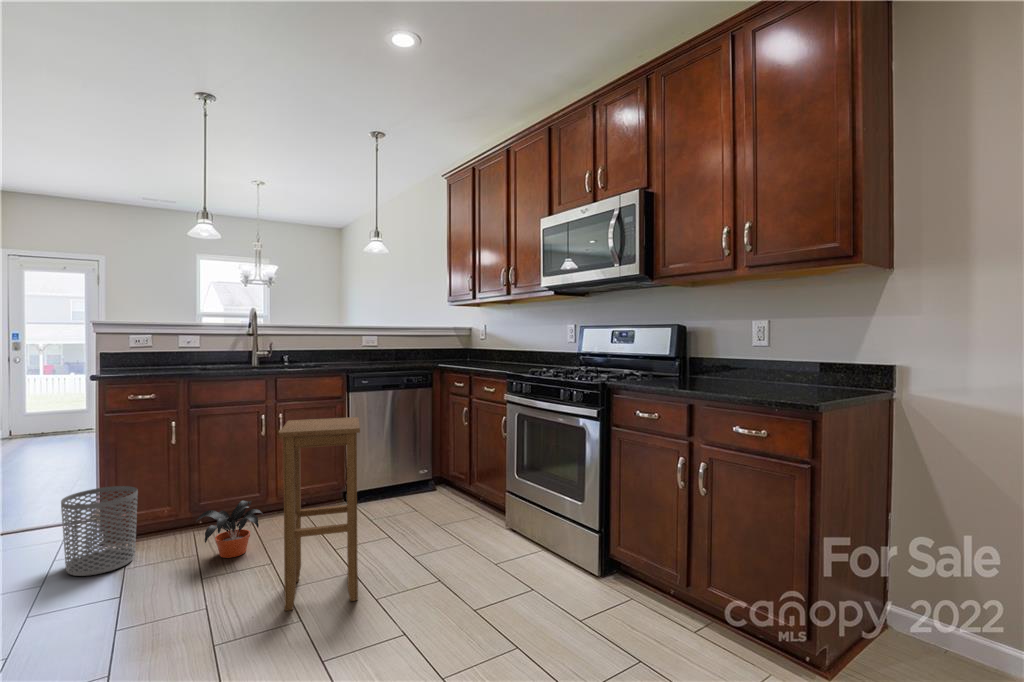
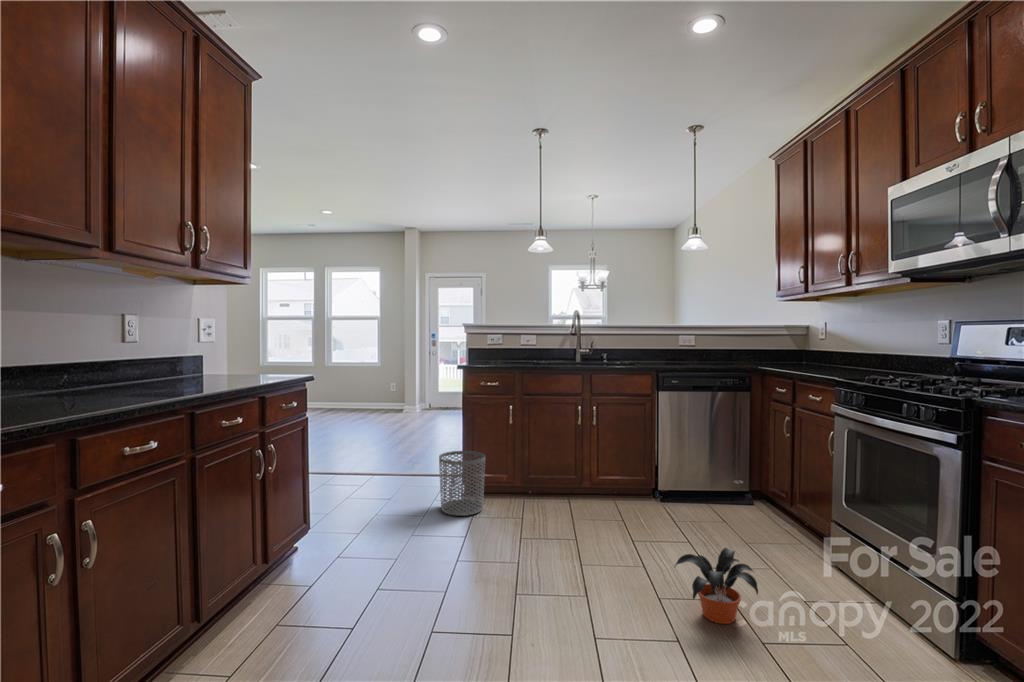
stool: present [279,417,360,611] -> none [574,411,652,593]
potted plant: present [196,500,263,558] -> present [675,548,758,624]

